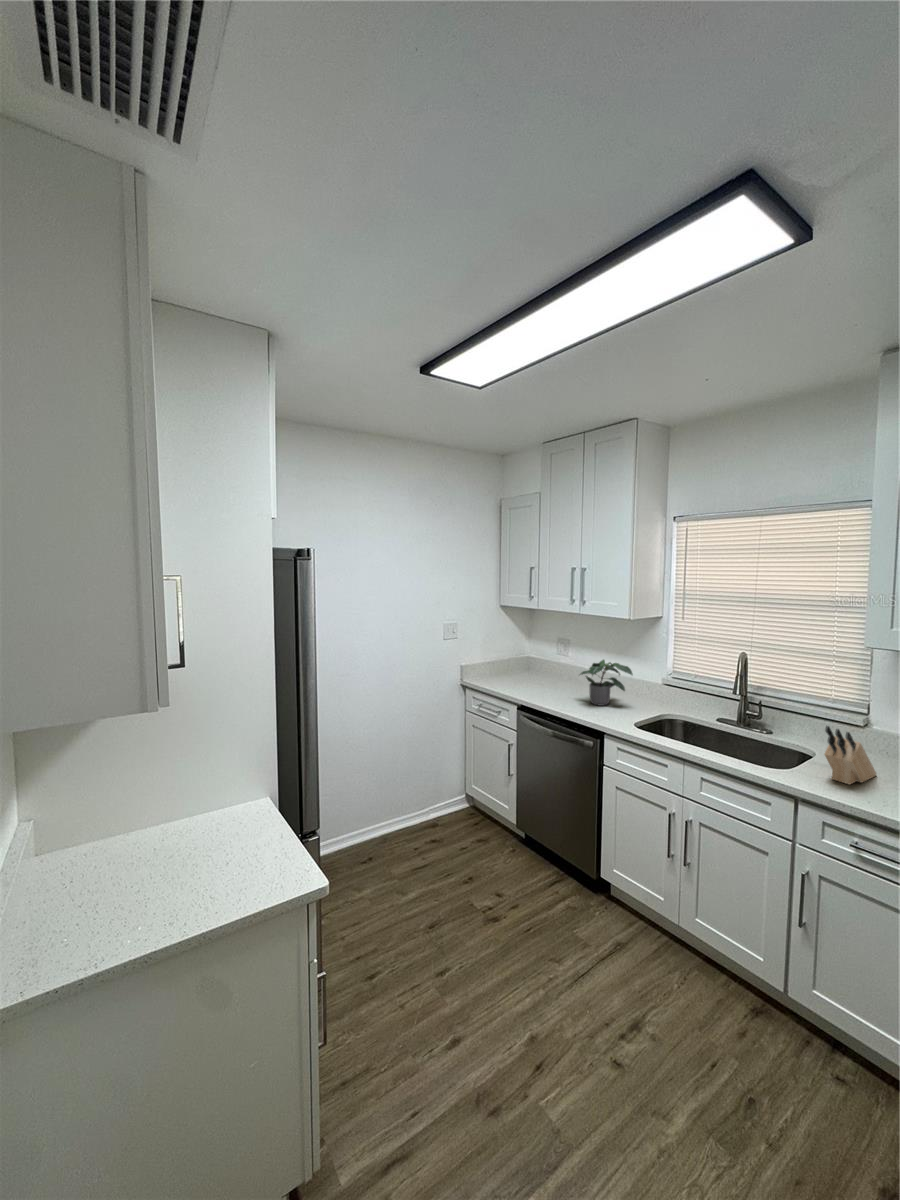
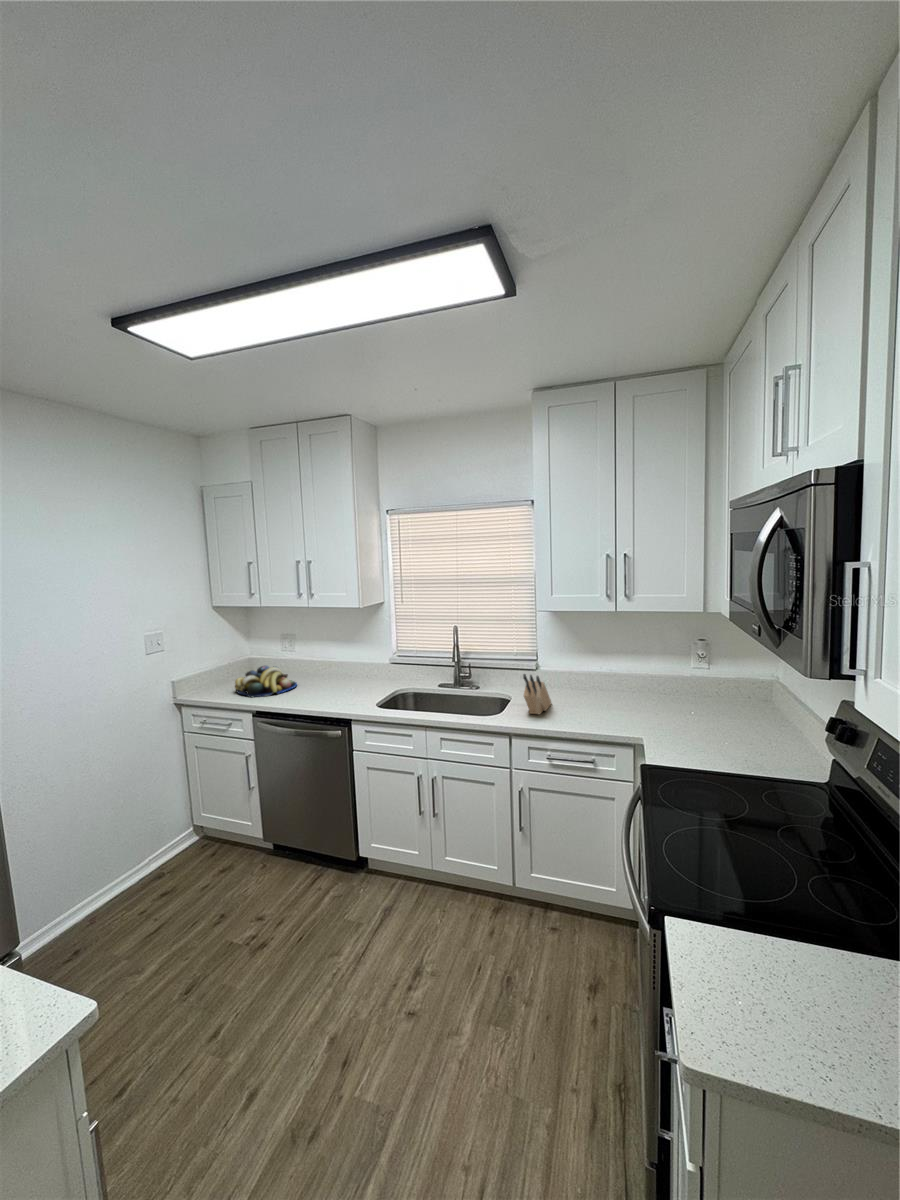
potted plant: present [580,660,633,706] -> none [314,649,366,695]
fruit bowl: none [508,664,564,693] -> present [235,666,297,697]

